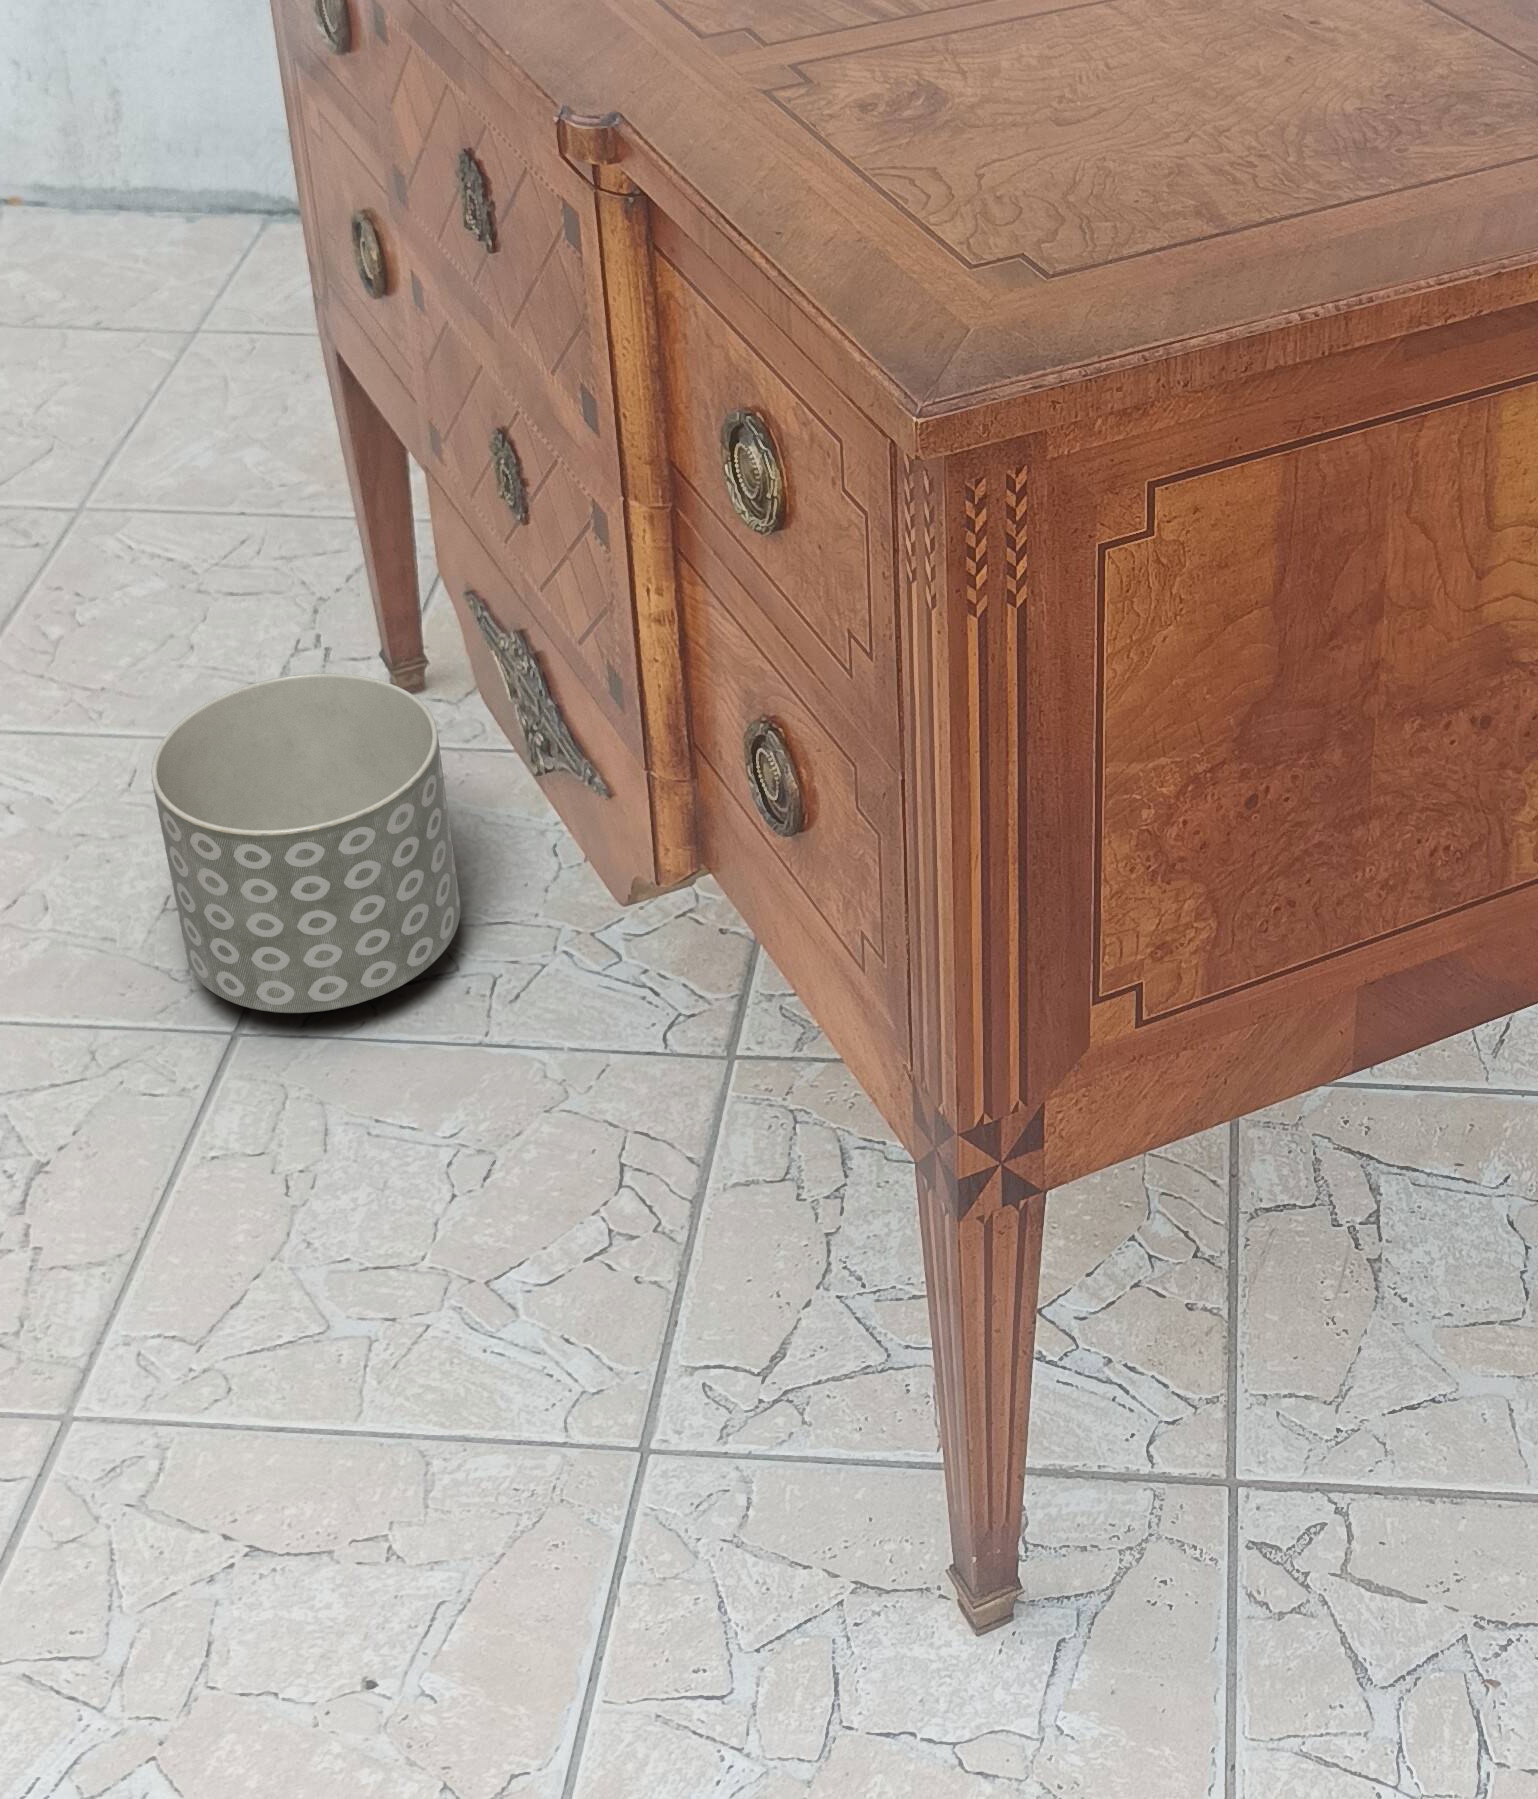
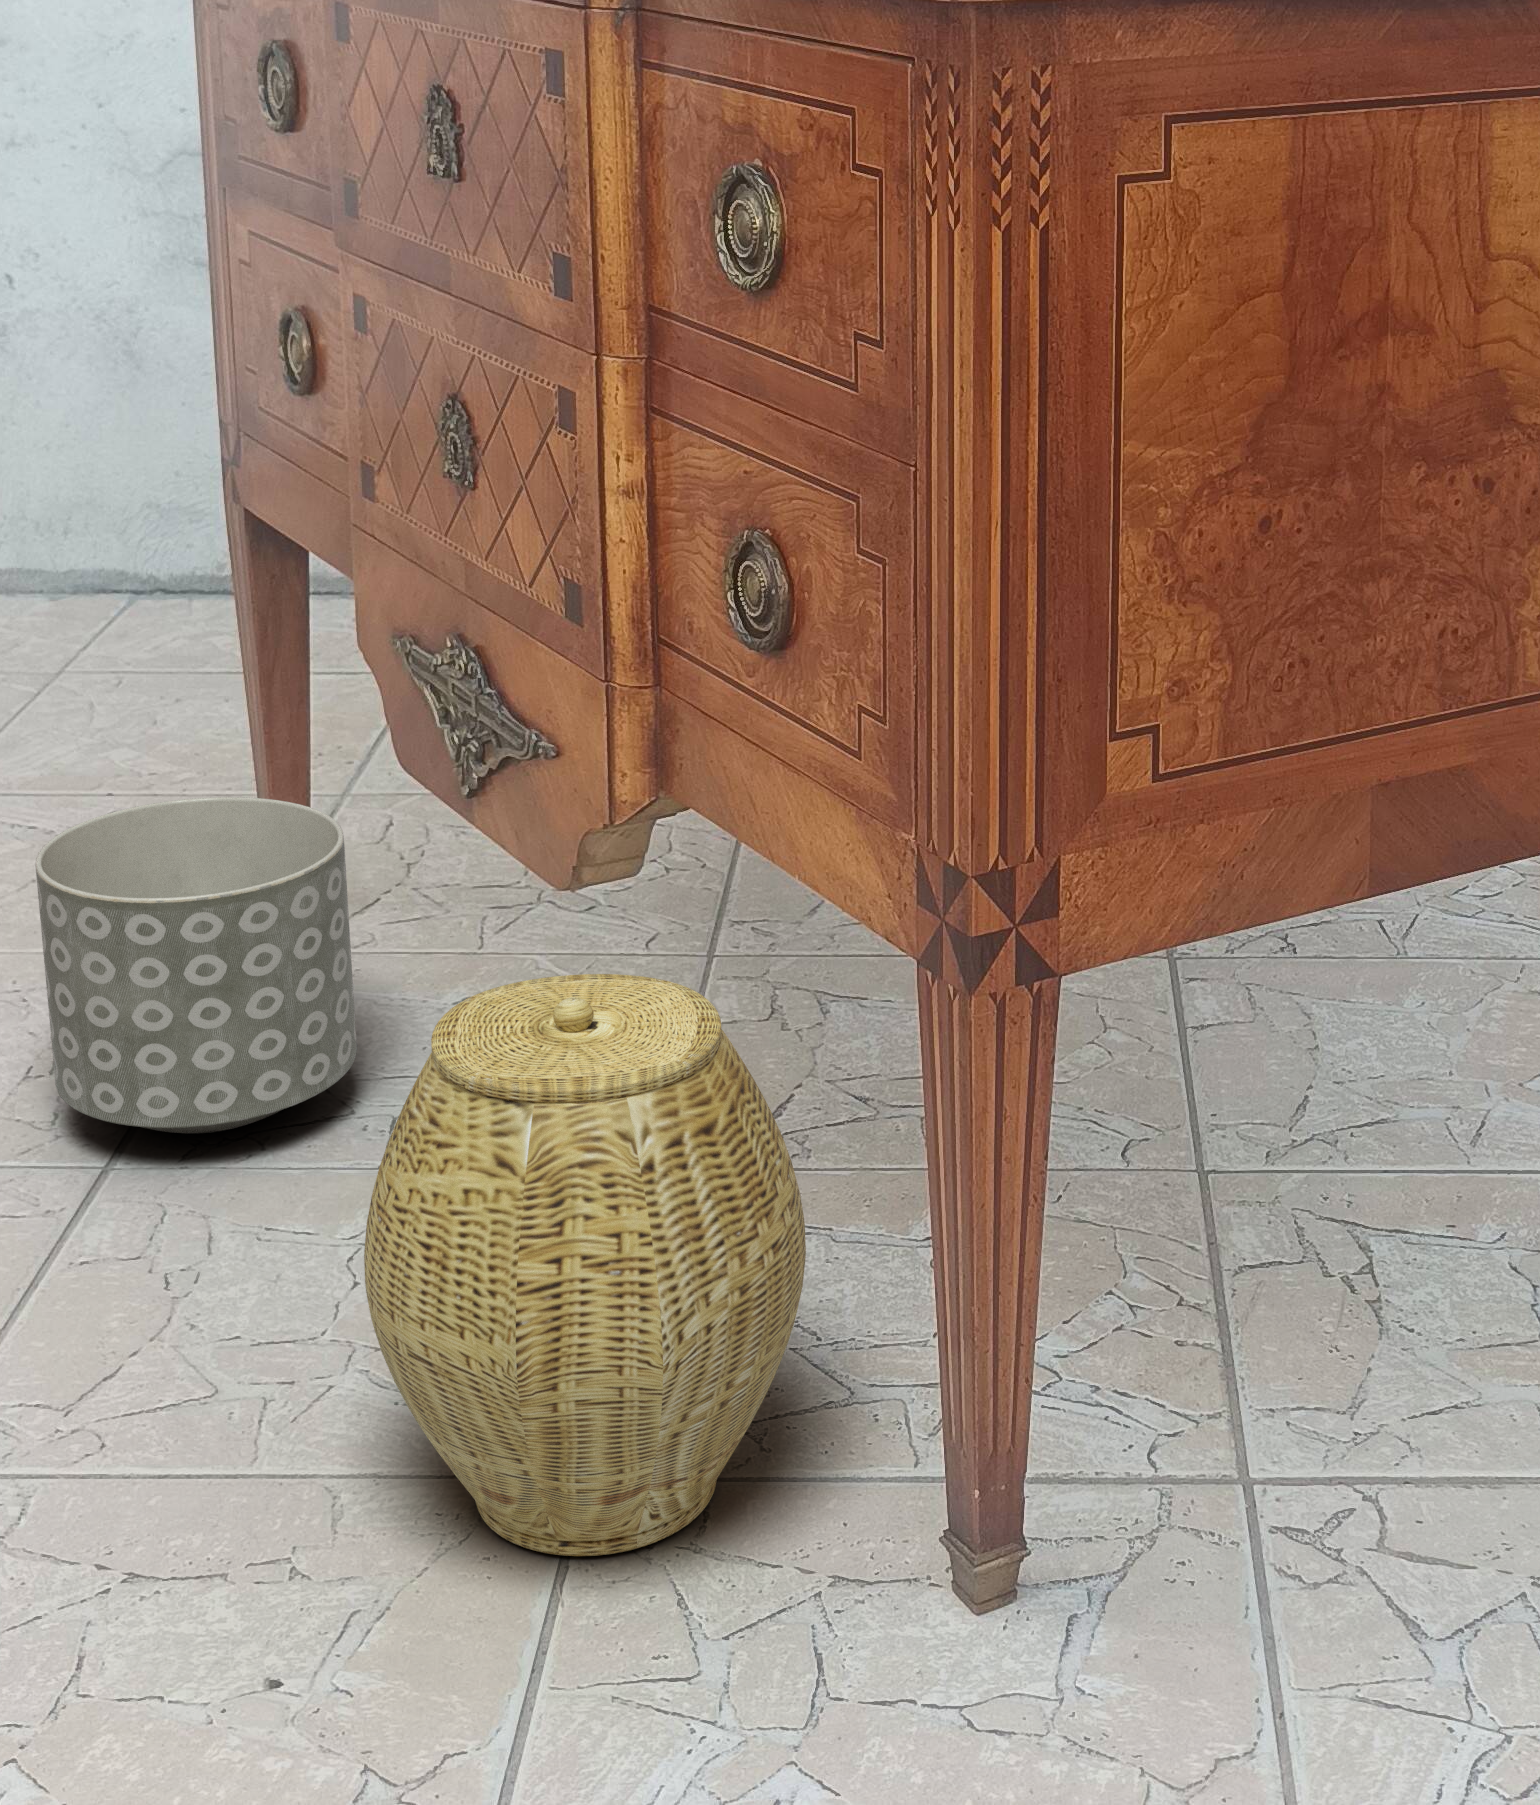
woven basket: none [438,1047,835,1549] -> present [364,974,806,1556]

